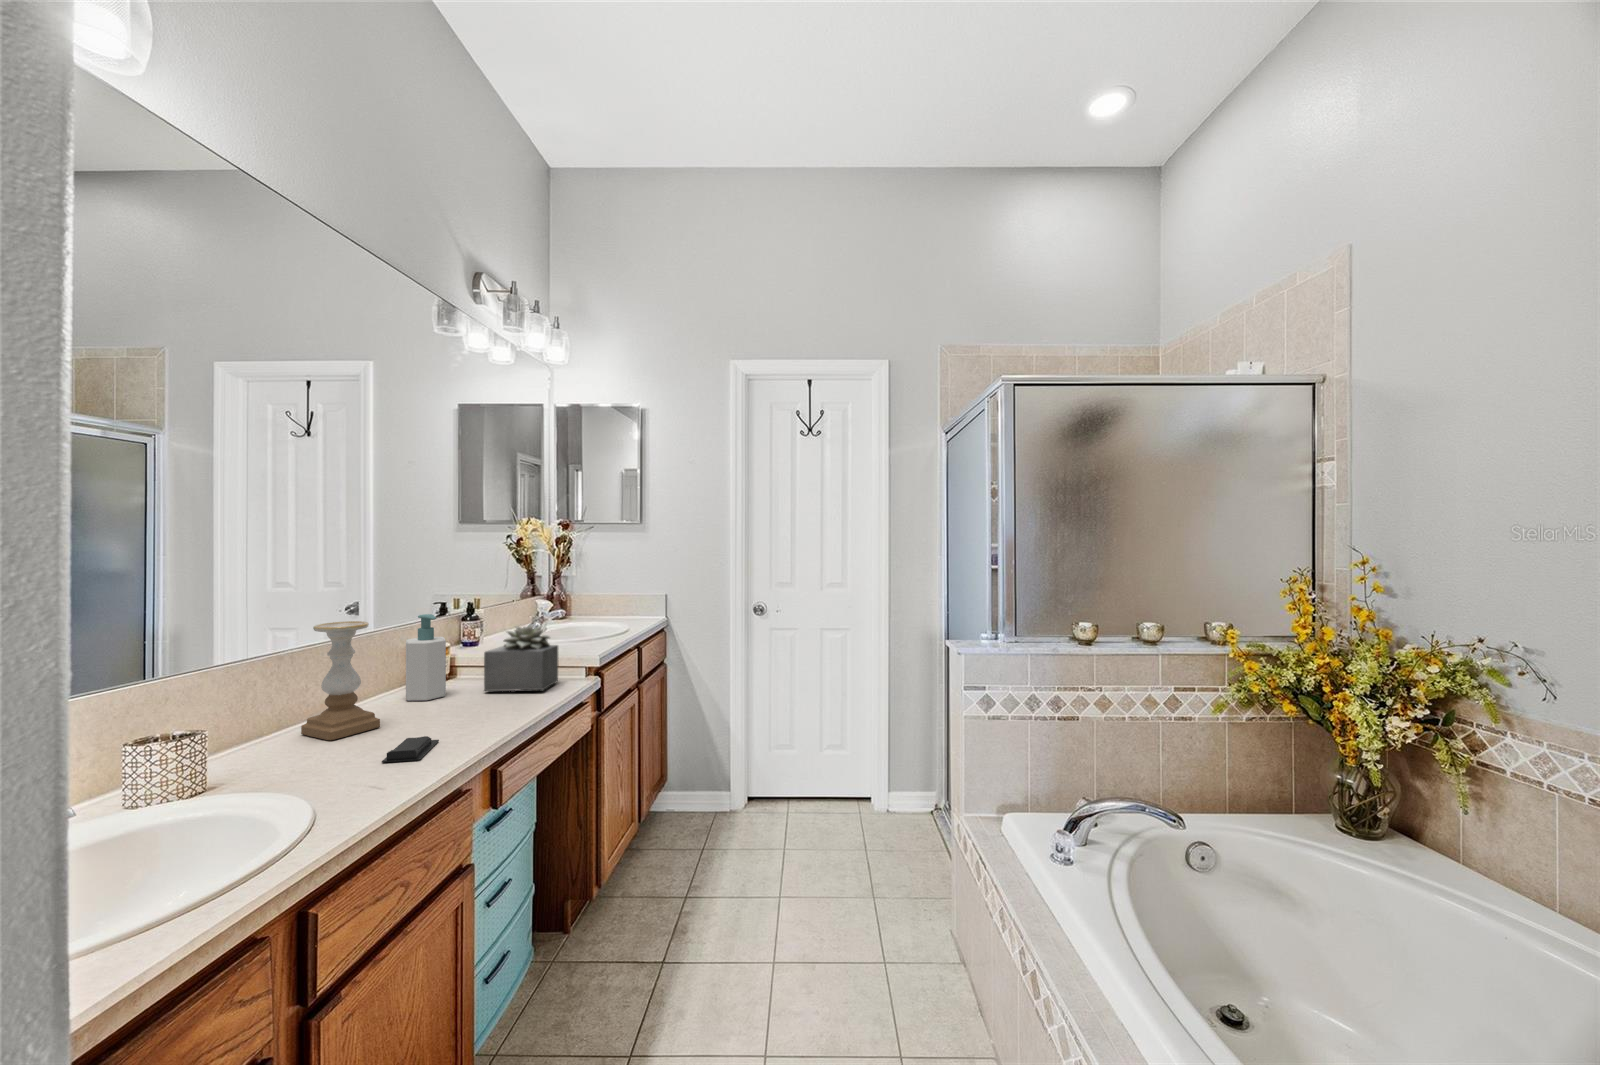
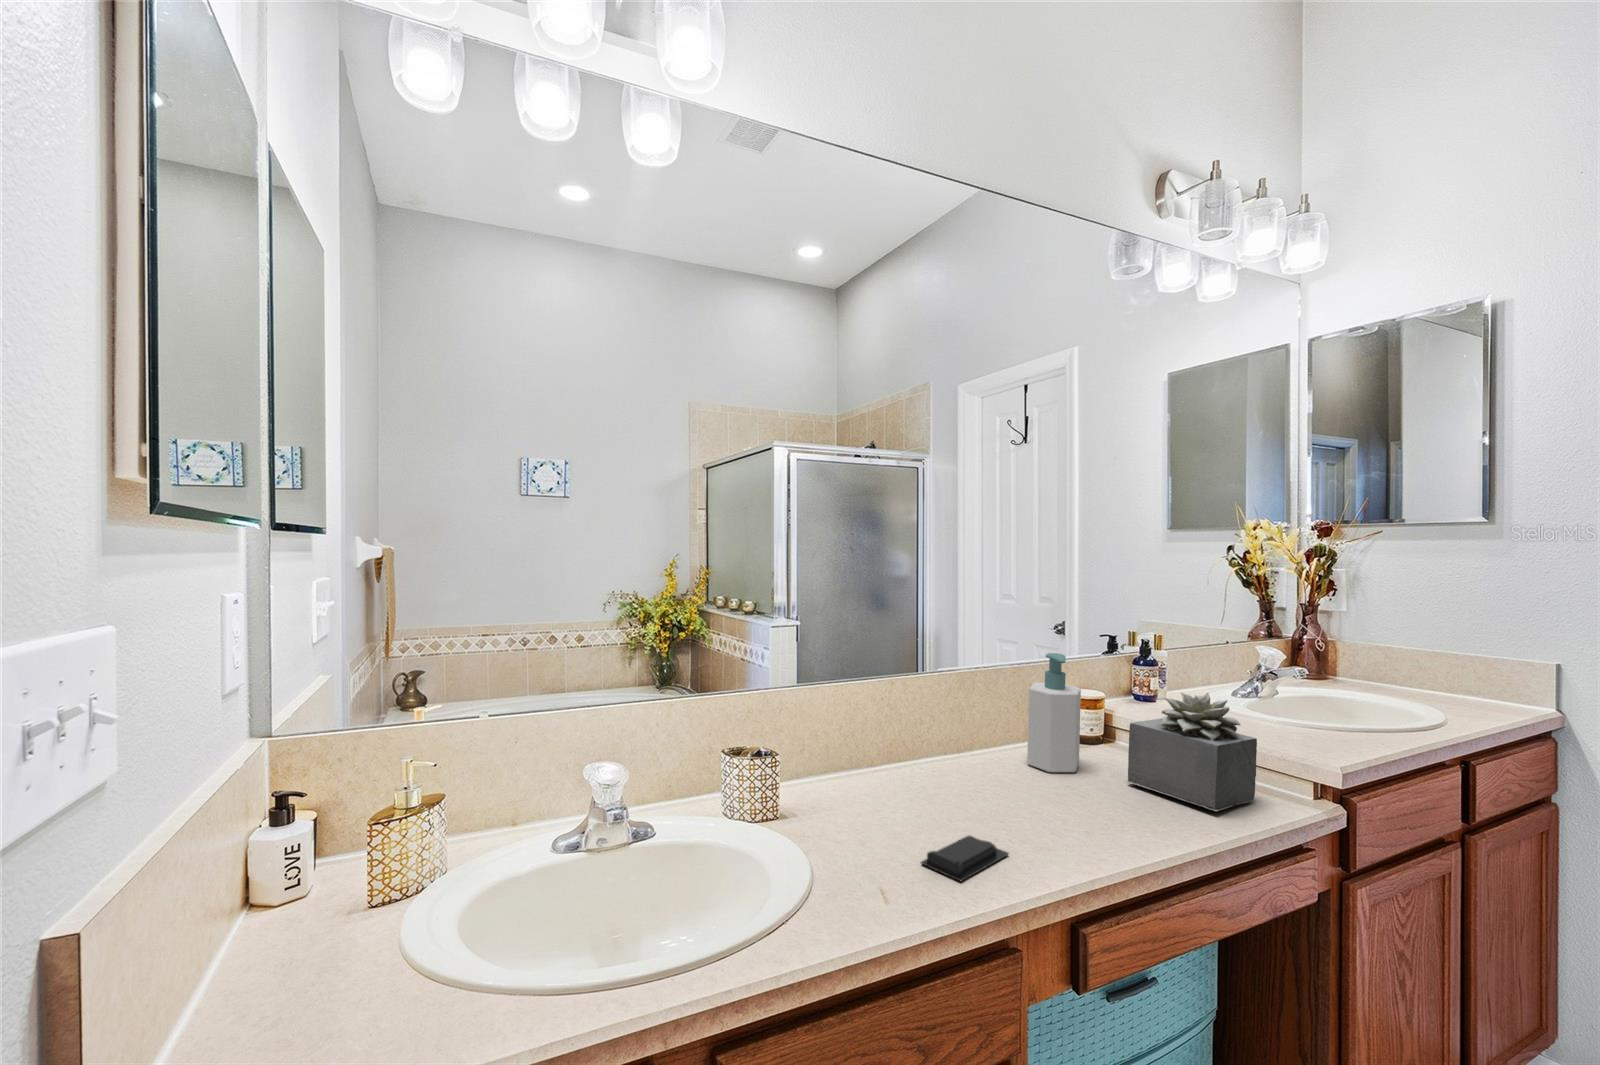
candle holder: present [301,621,380,740] -> none [895,651,968,800]

